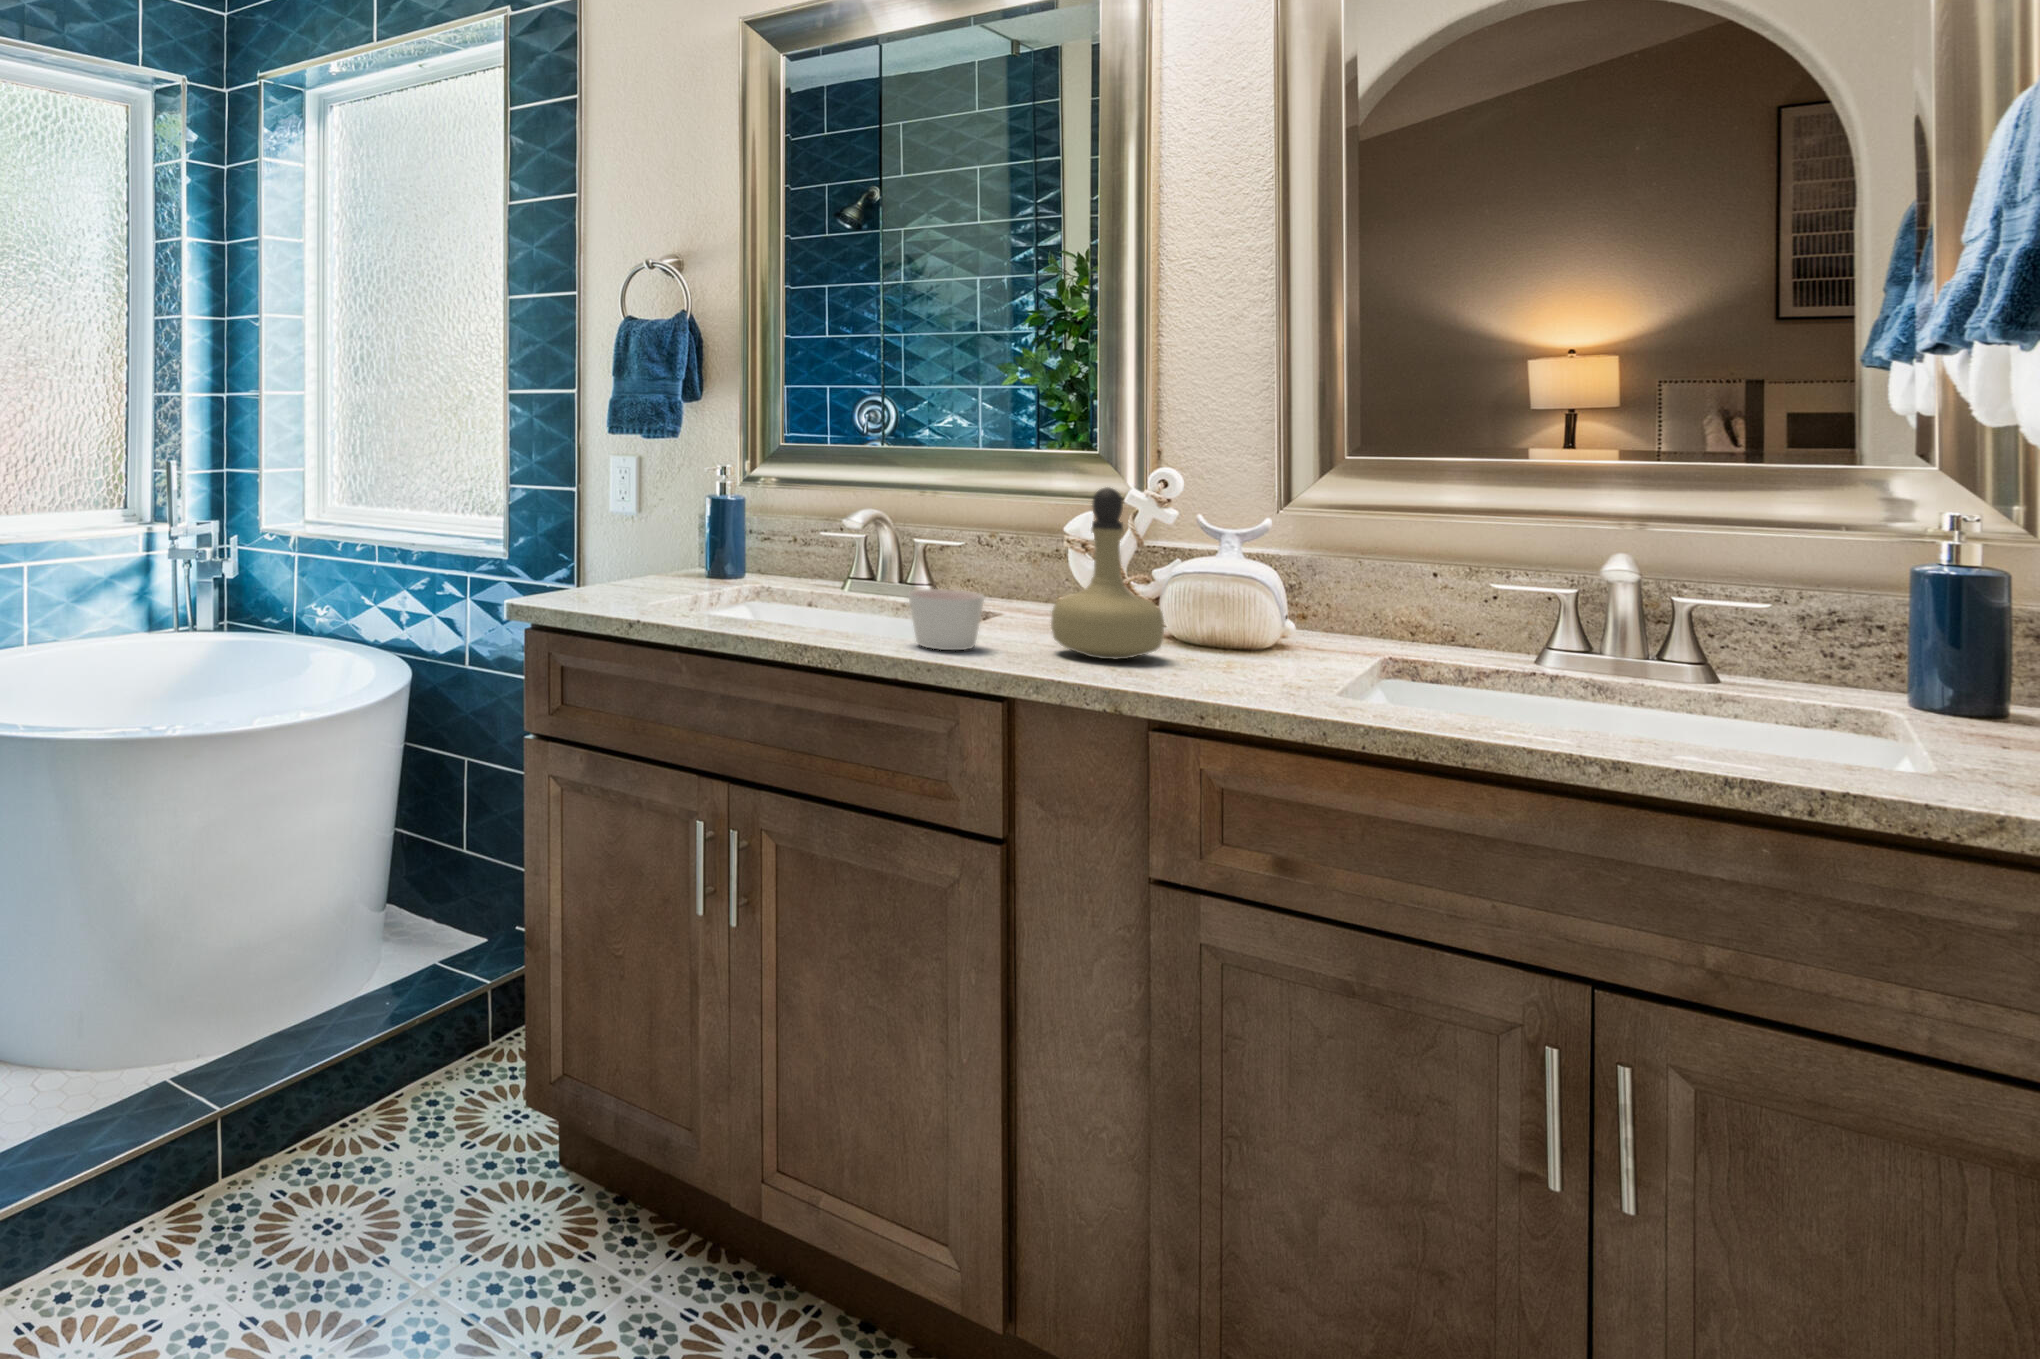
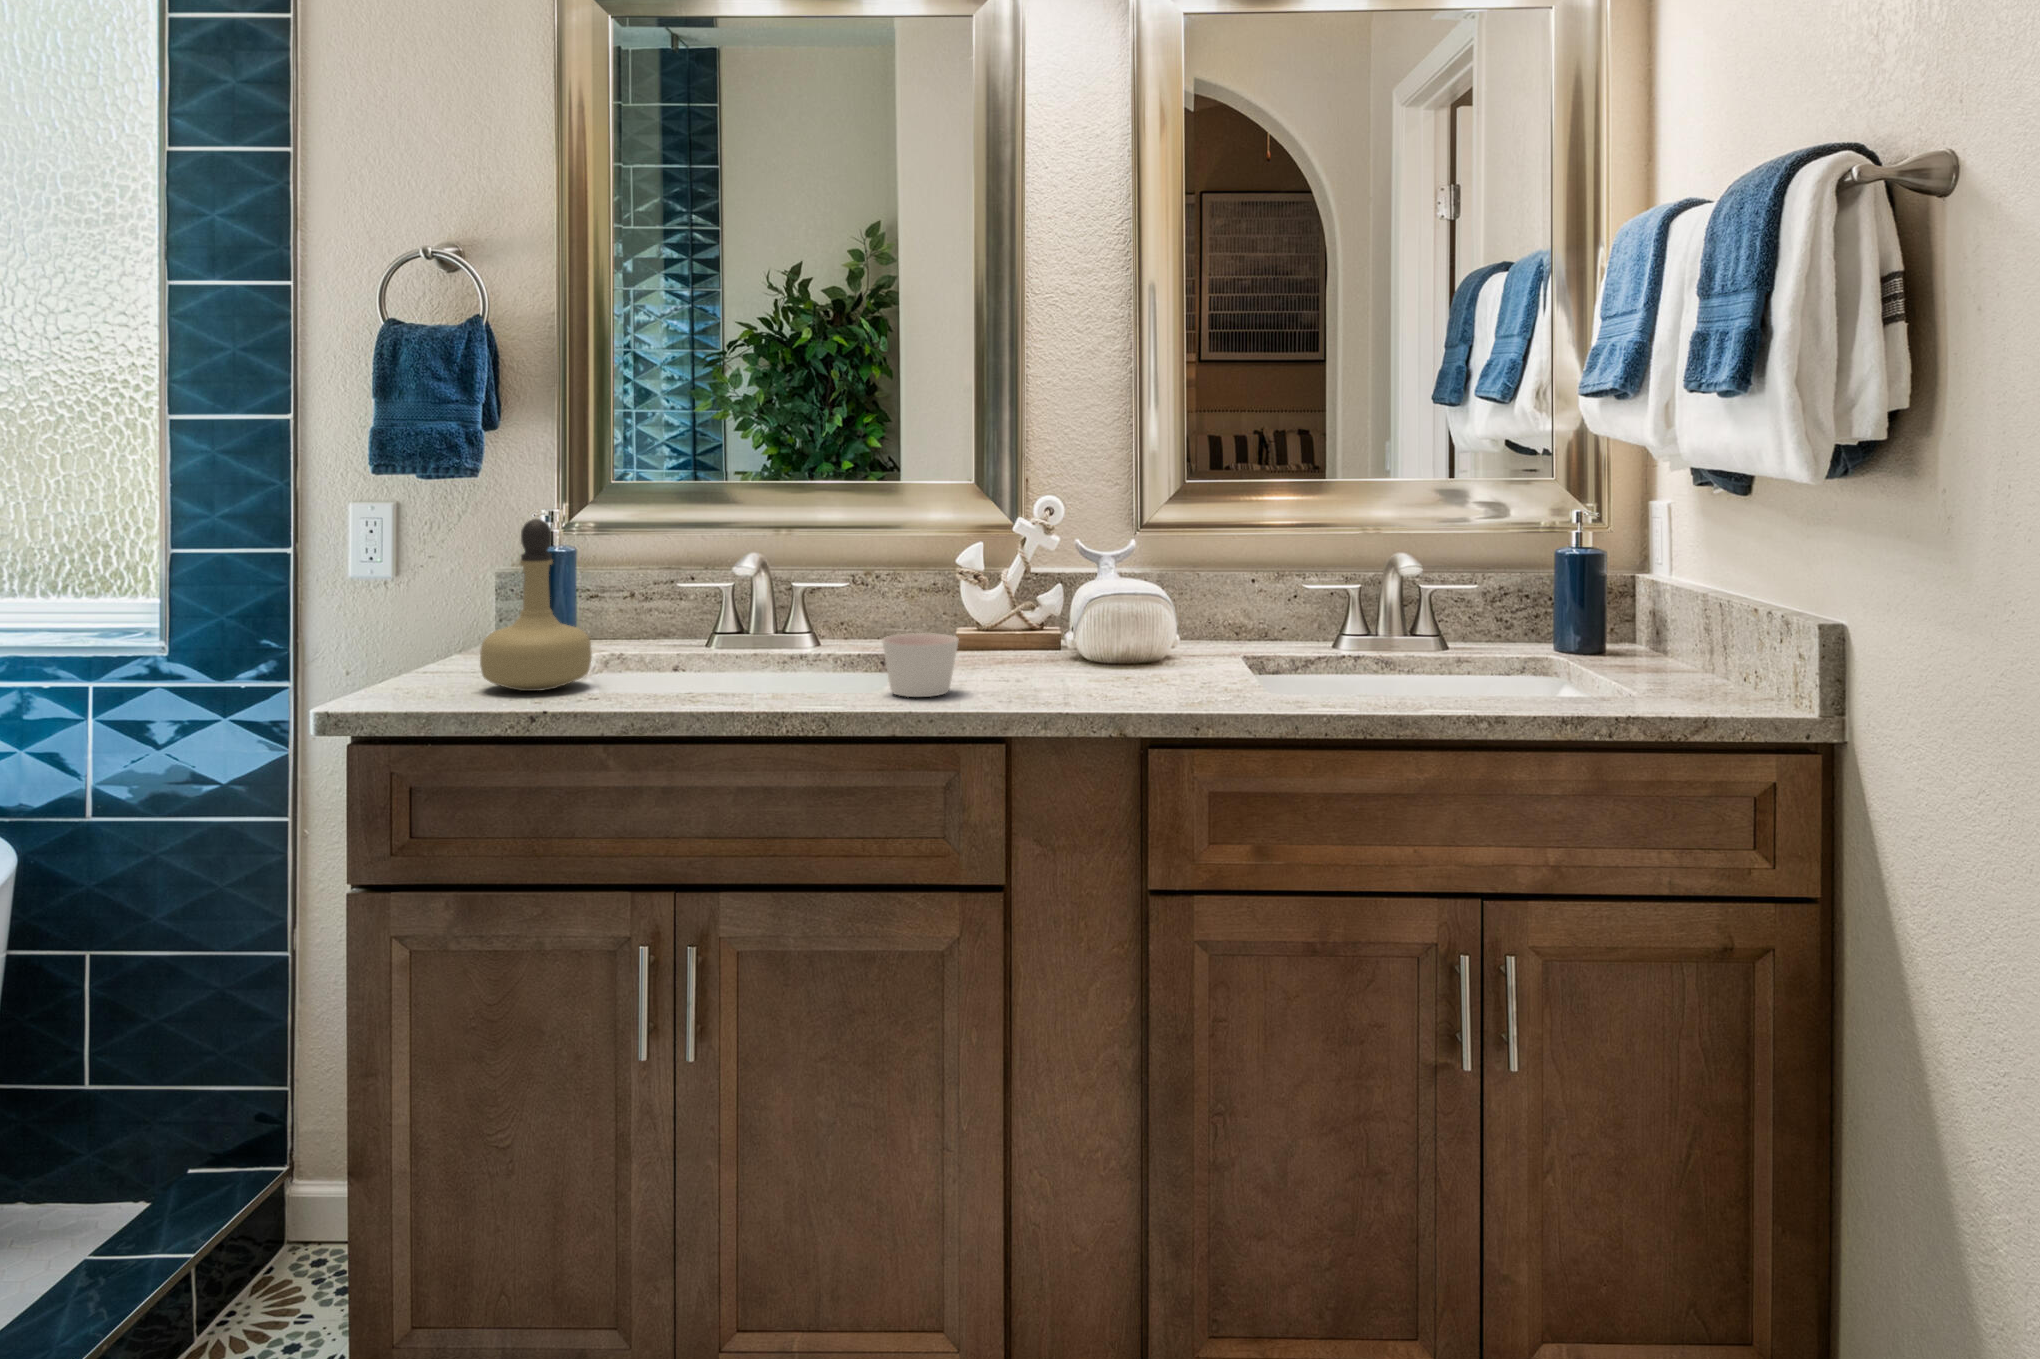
perfume bottle: present [1051,487,1164,659] -> present [480,519,592,691]

